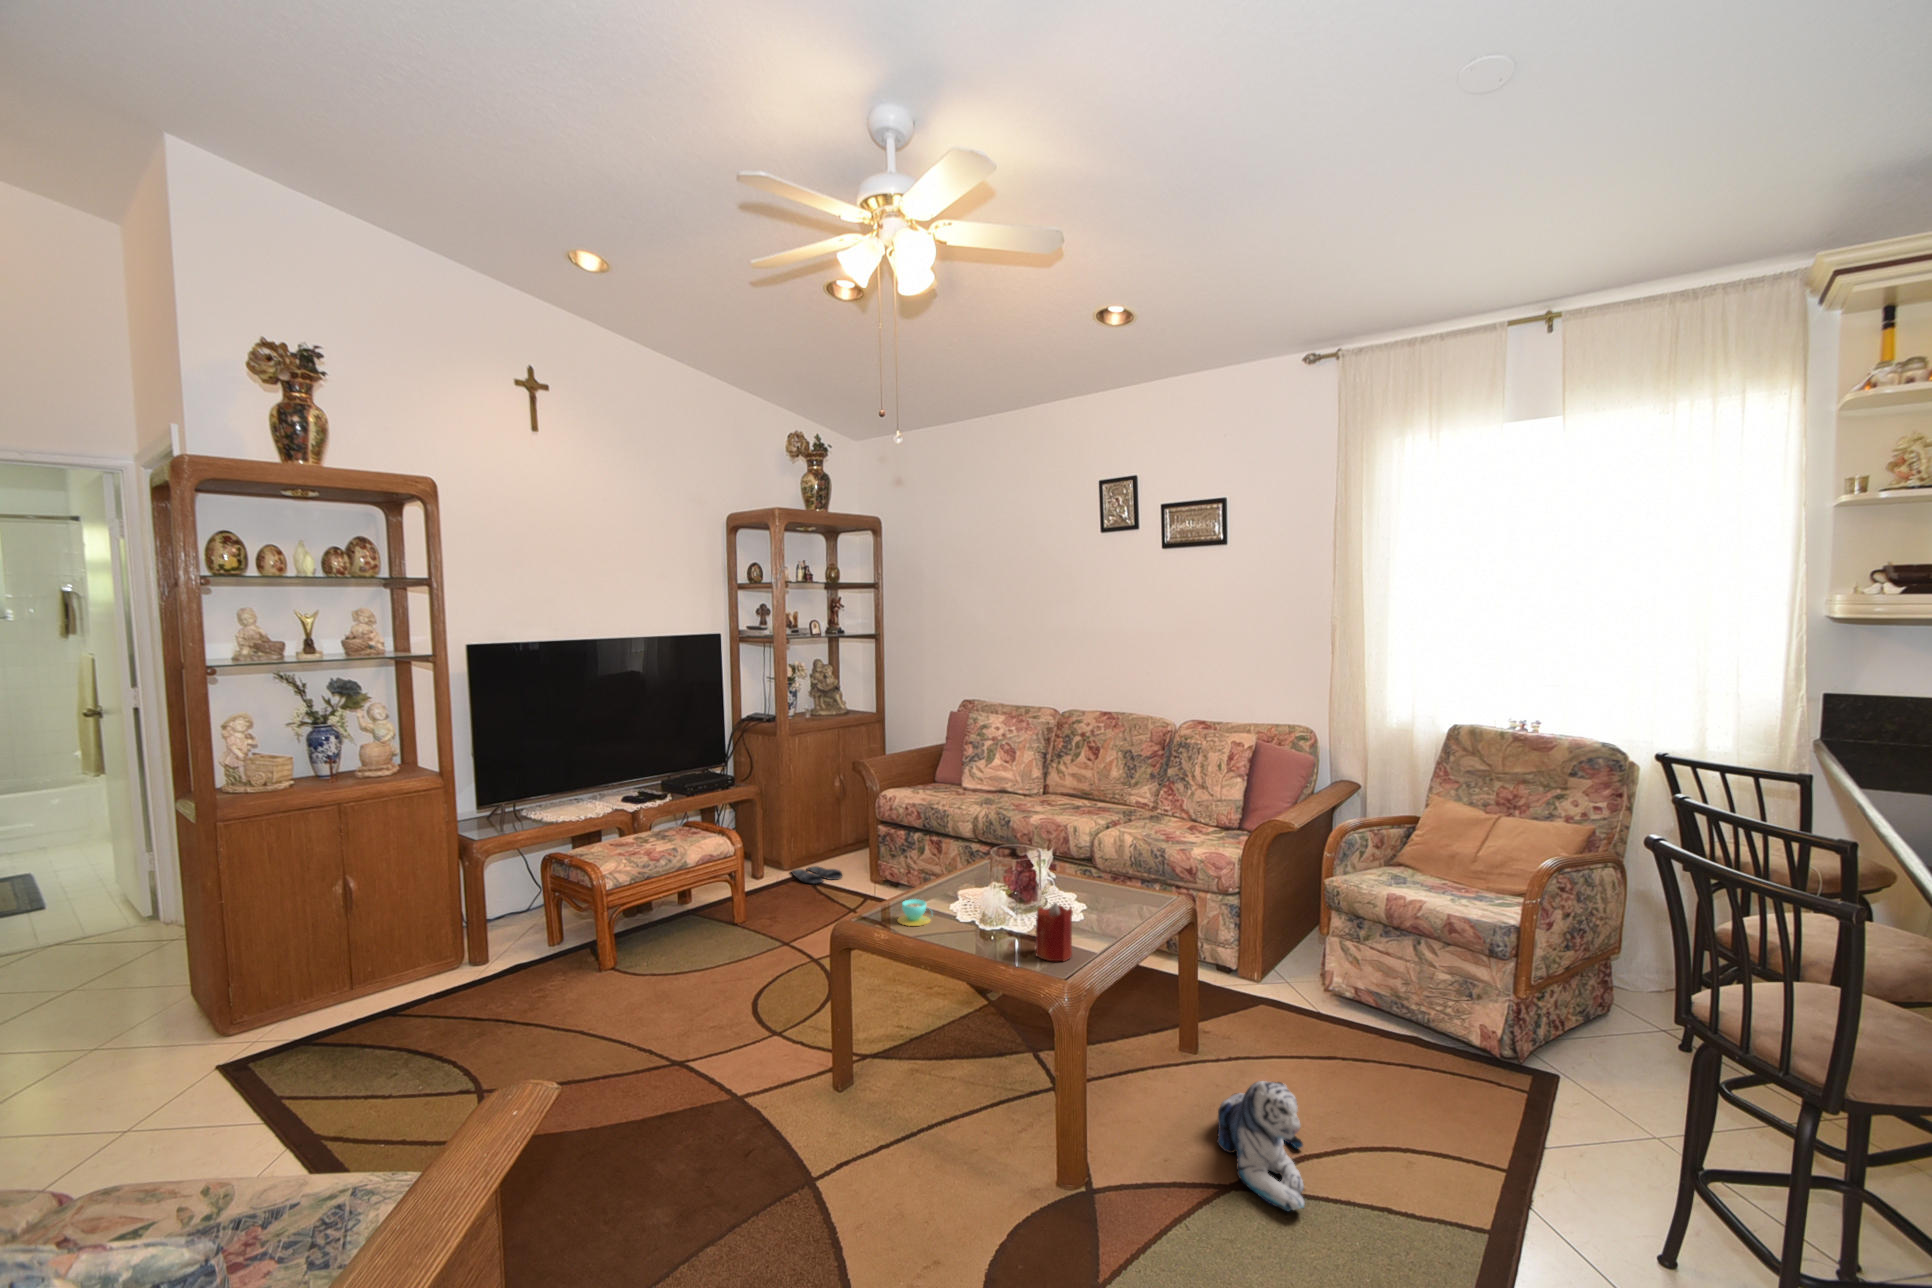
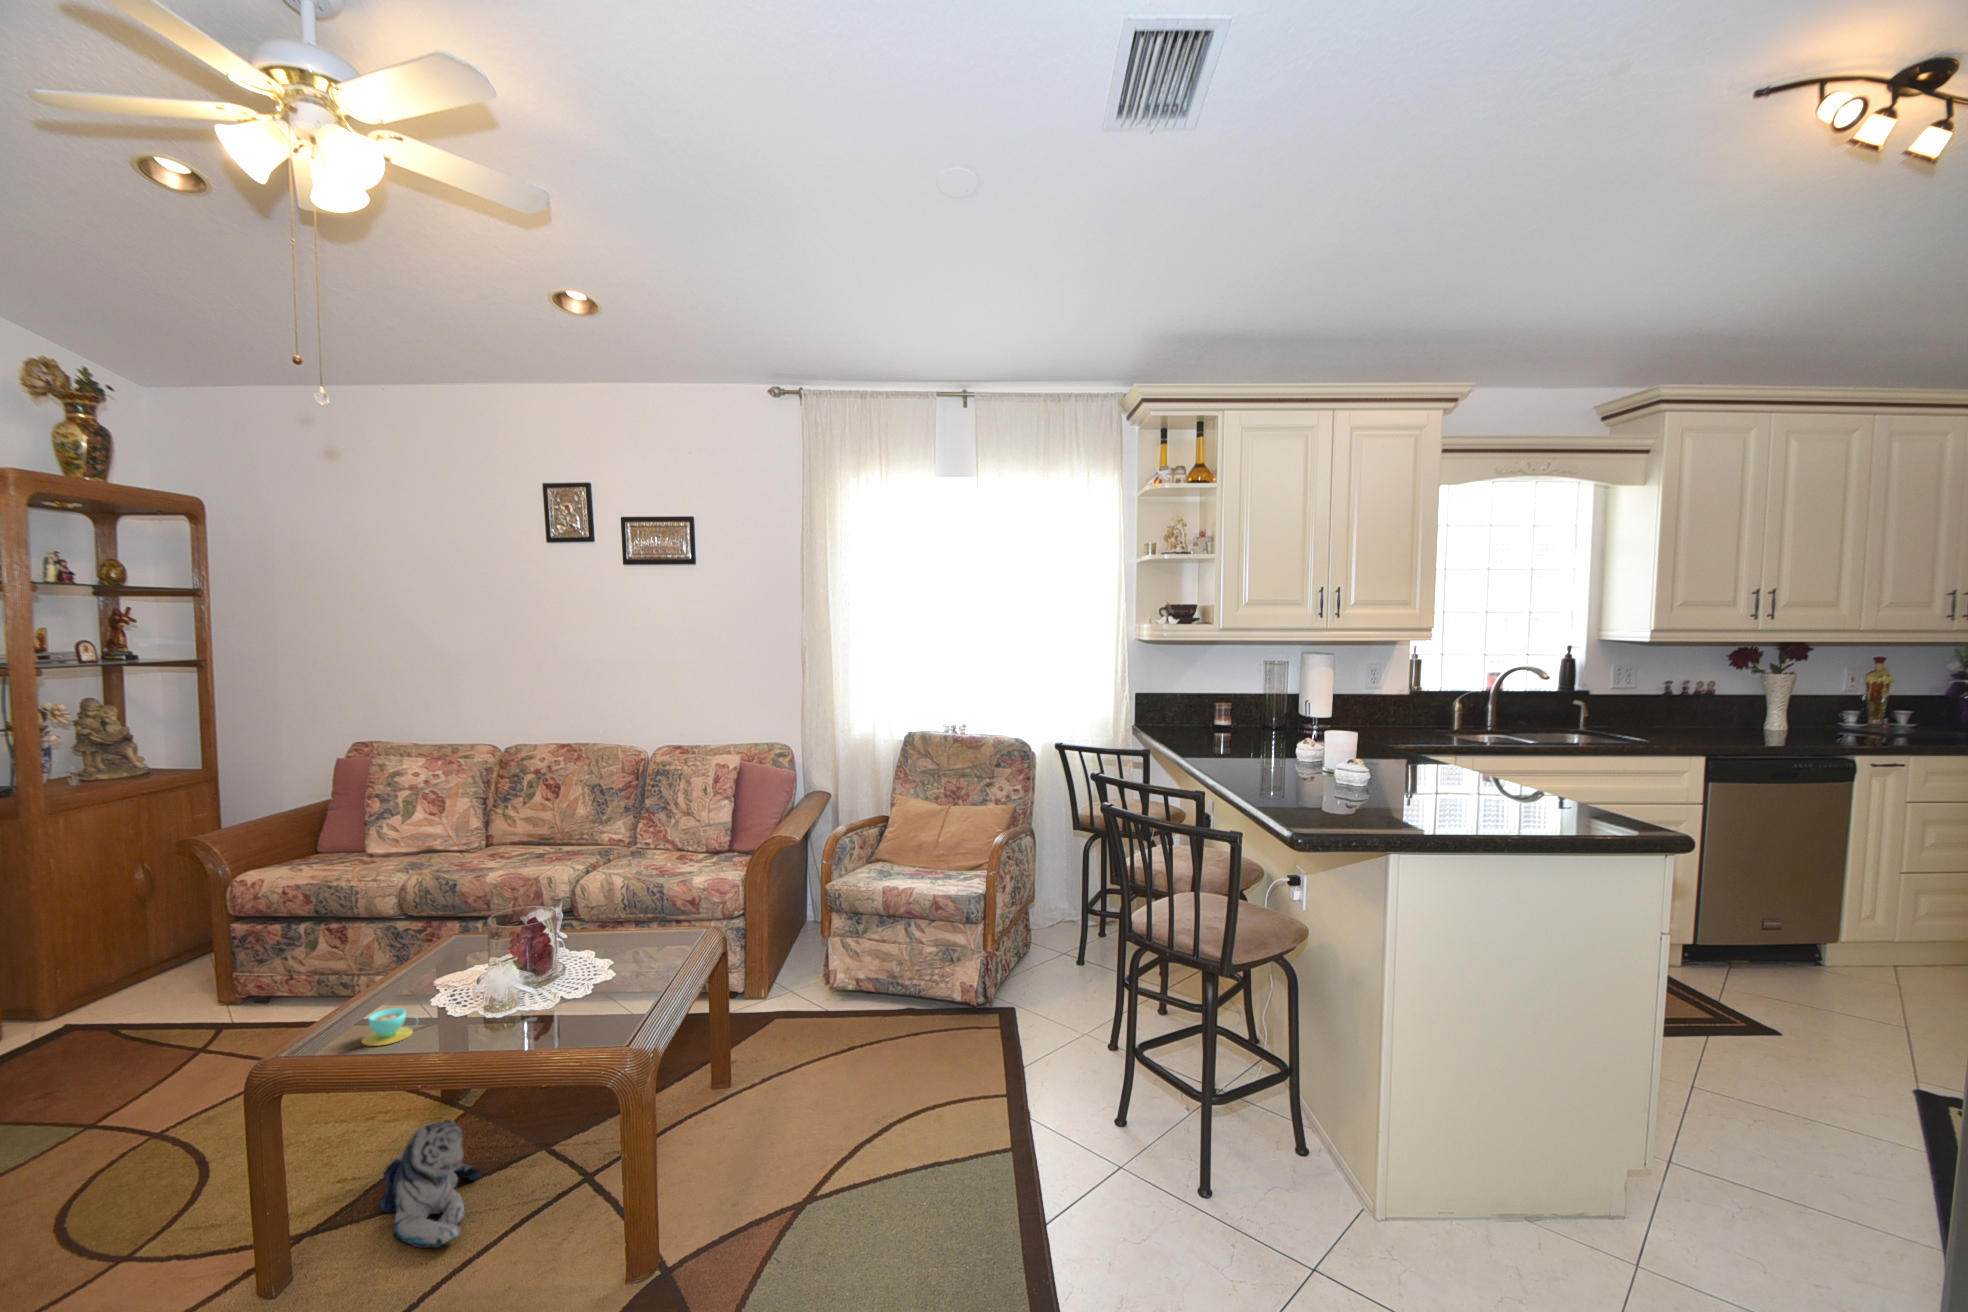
slippers: present [791,866,842,884] -> none [46,1005,157,1038]
candle: present [1036,903,1073,961] -> none [576,966,621,1035]
plush toy: present [1217,1081,1305,1212] -> present [378,1120,480,1248]

